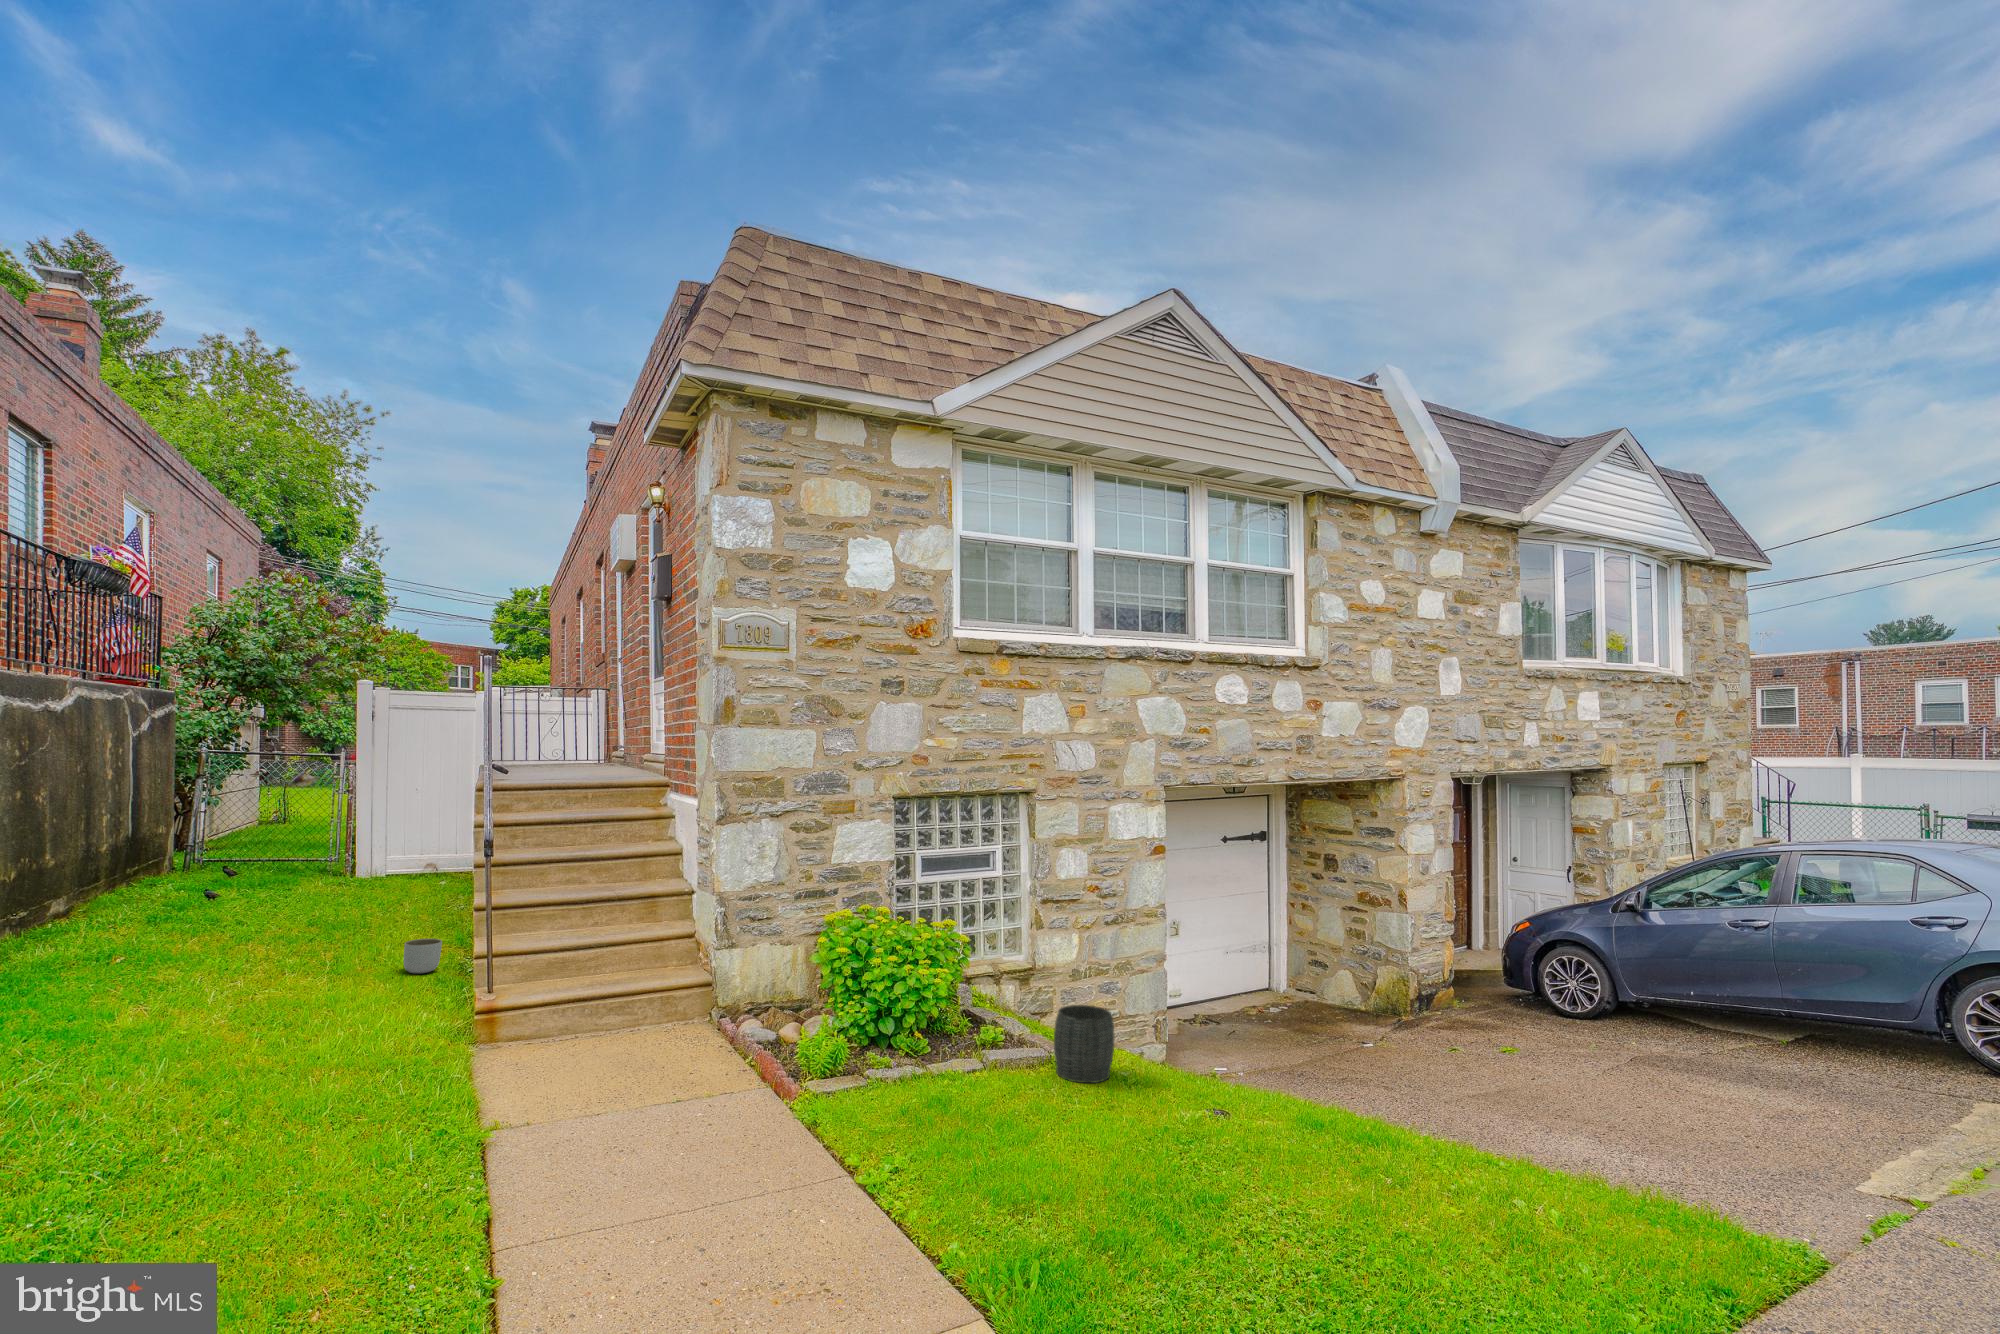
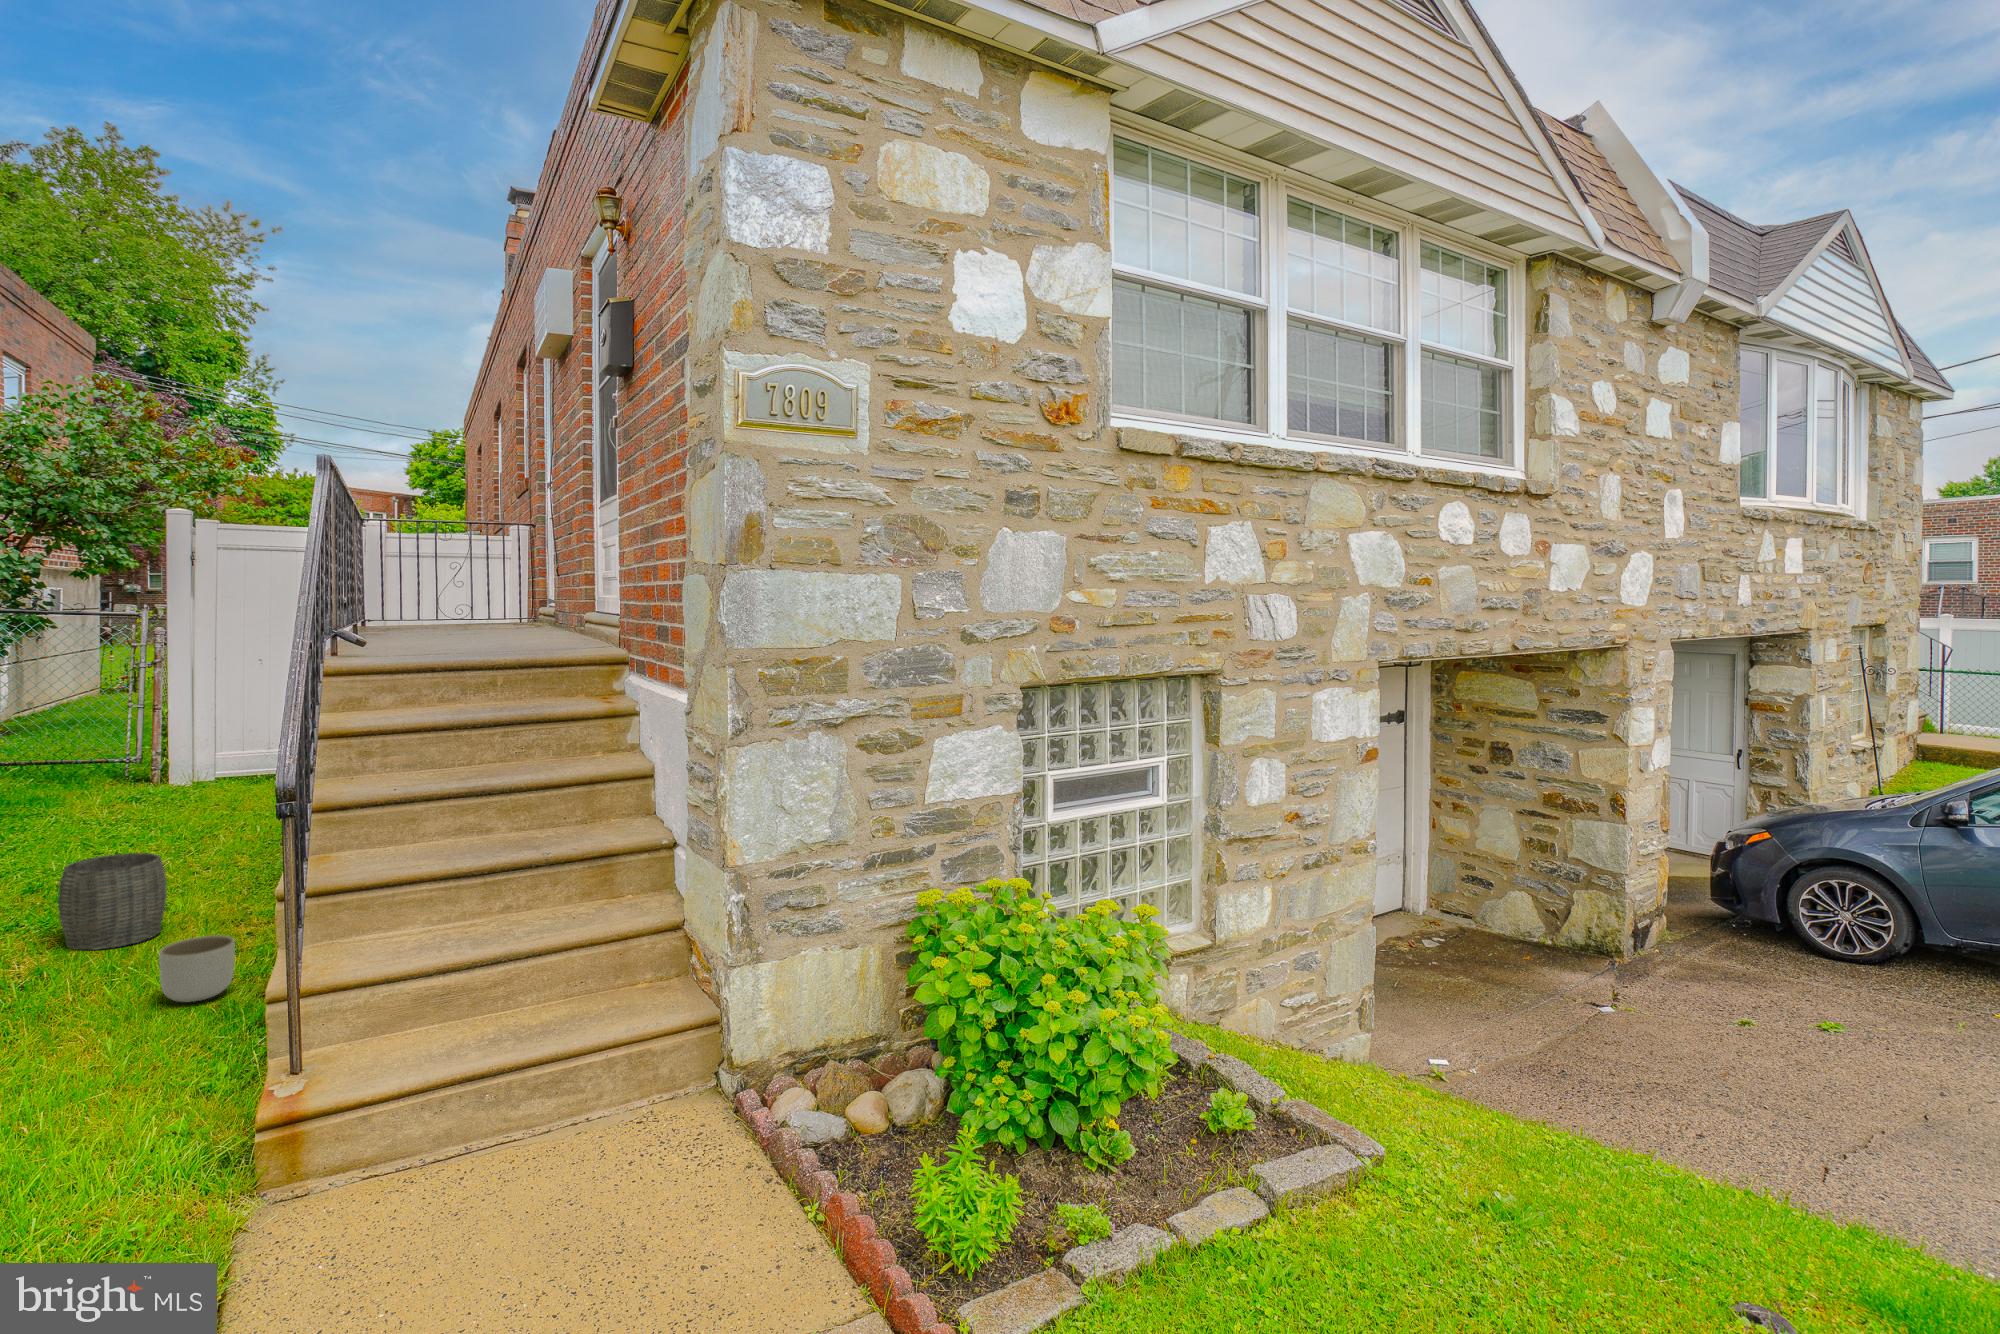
woven basket: present [1054,1005,1114,1083] -> present [58,853,167,950]

